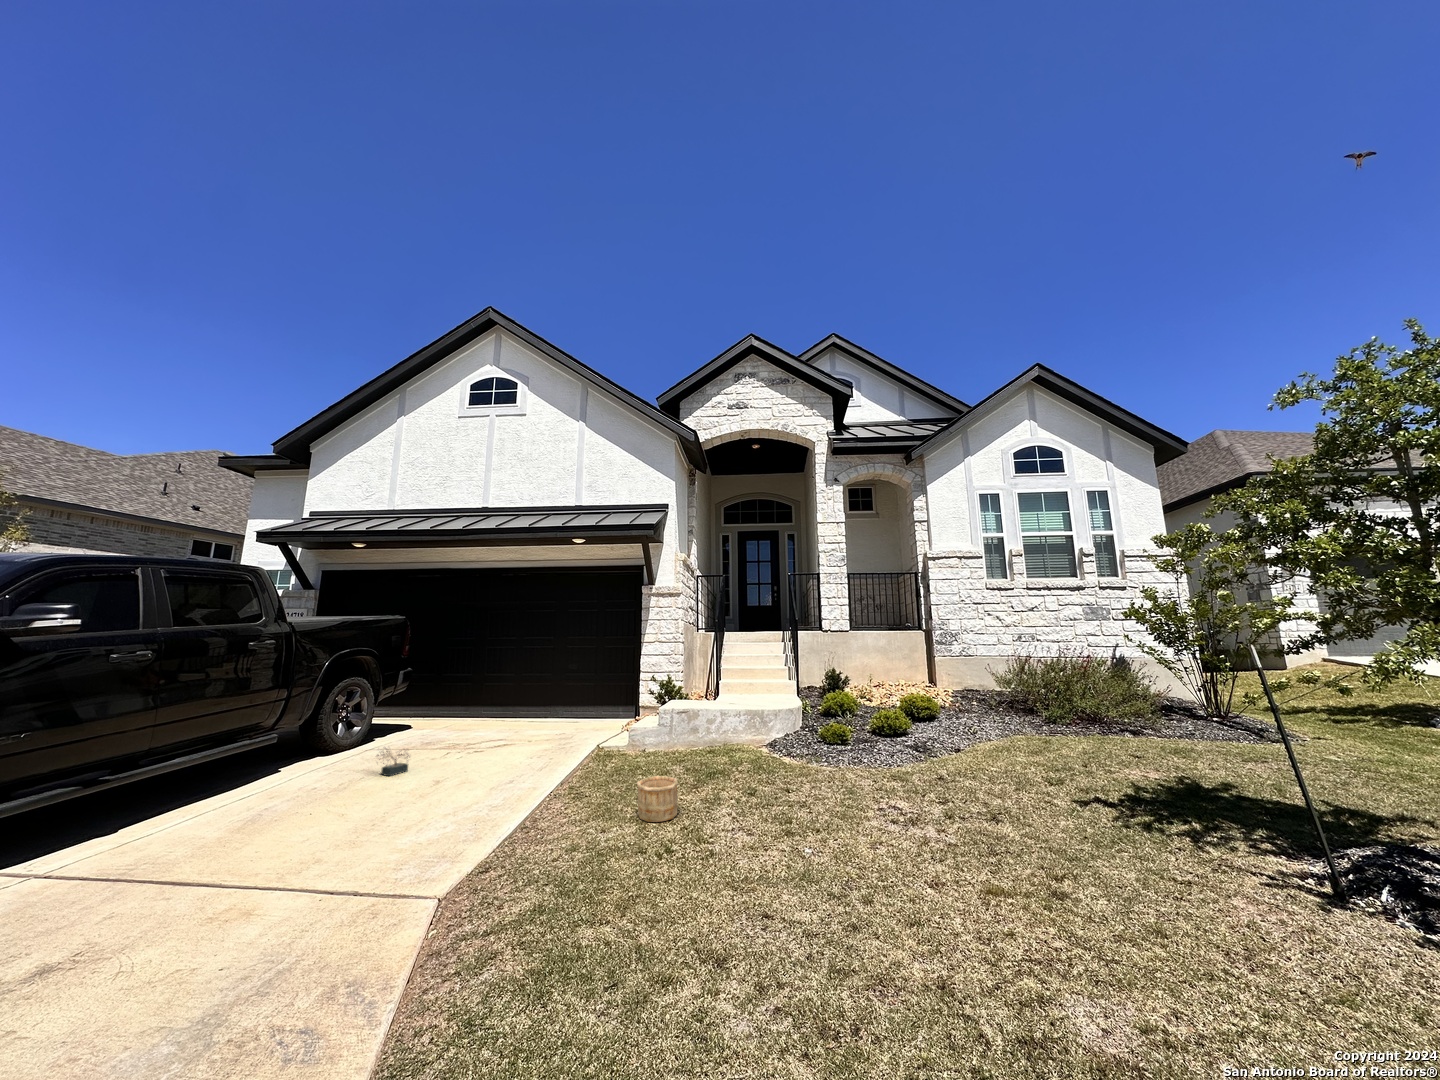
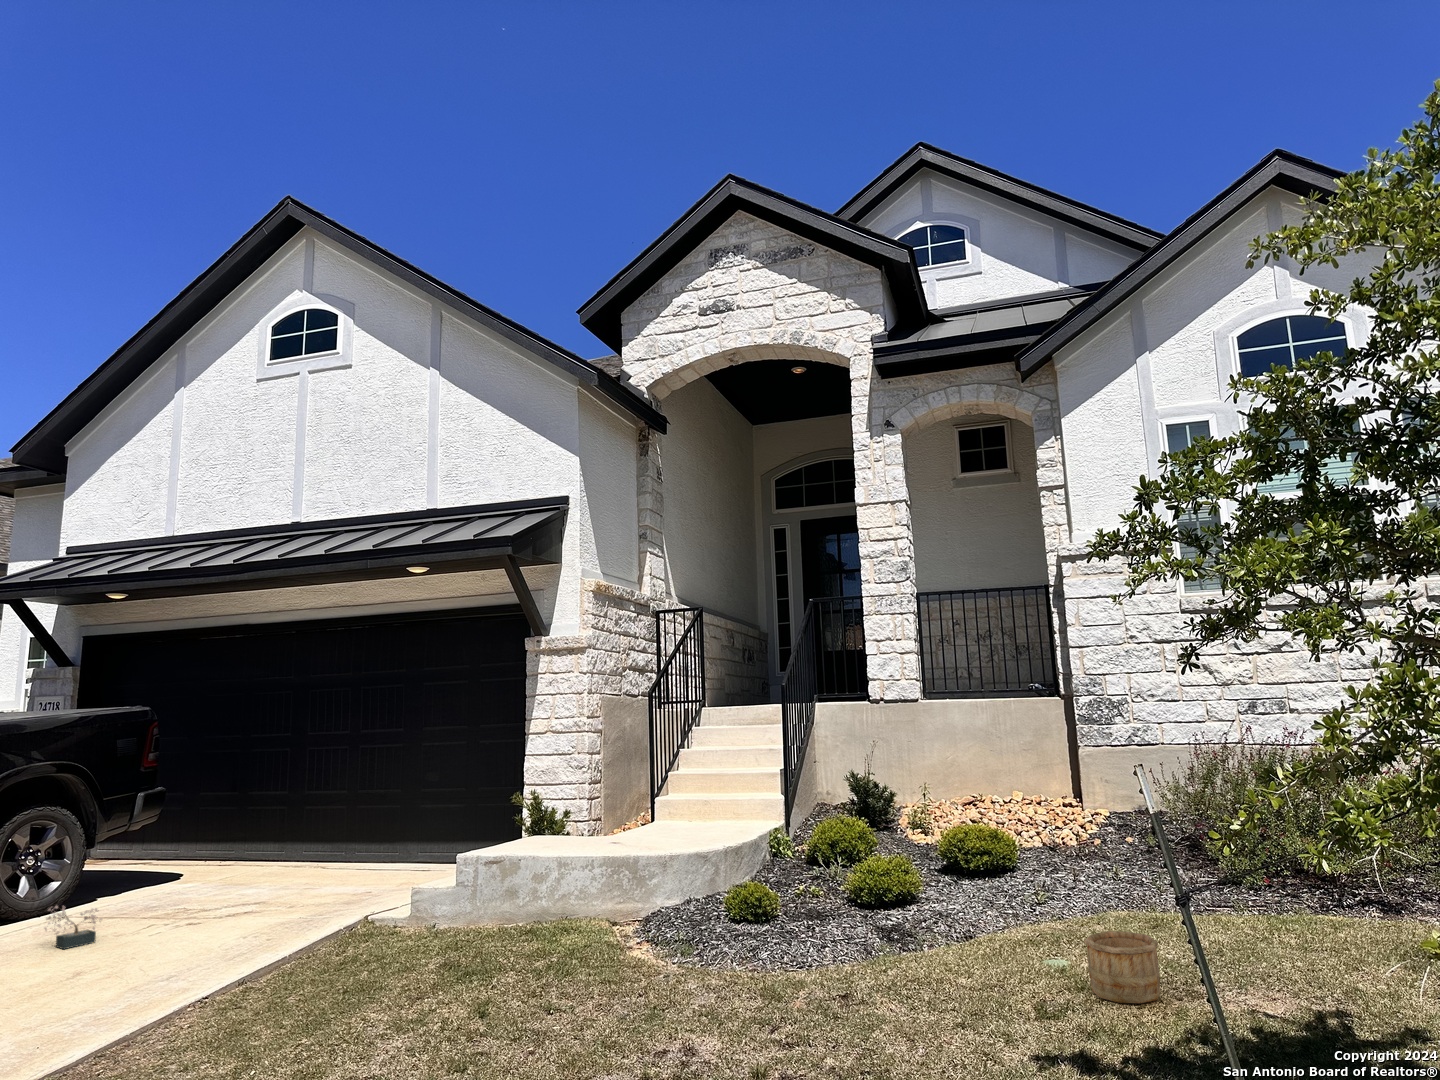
wooden bucket: present [637,776,678,822] -> present [1084,931,1160,1003]

